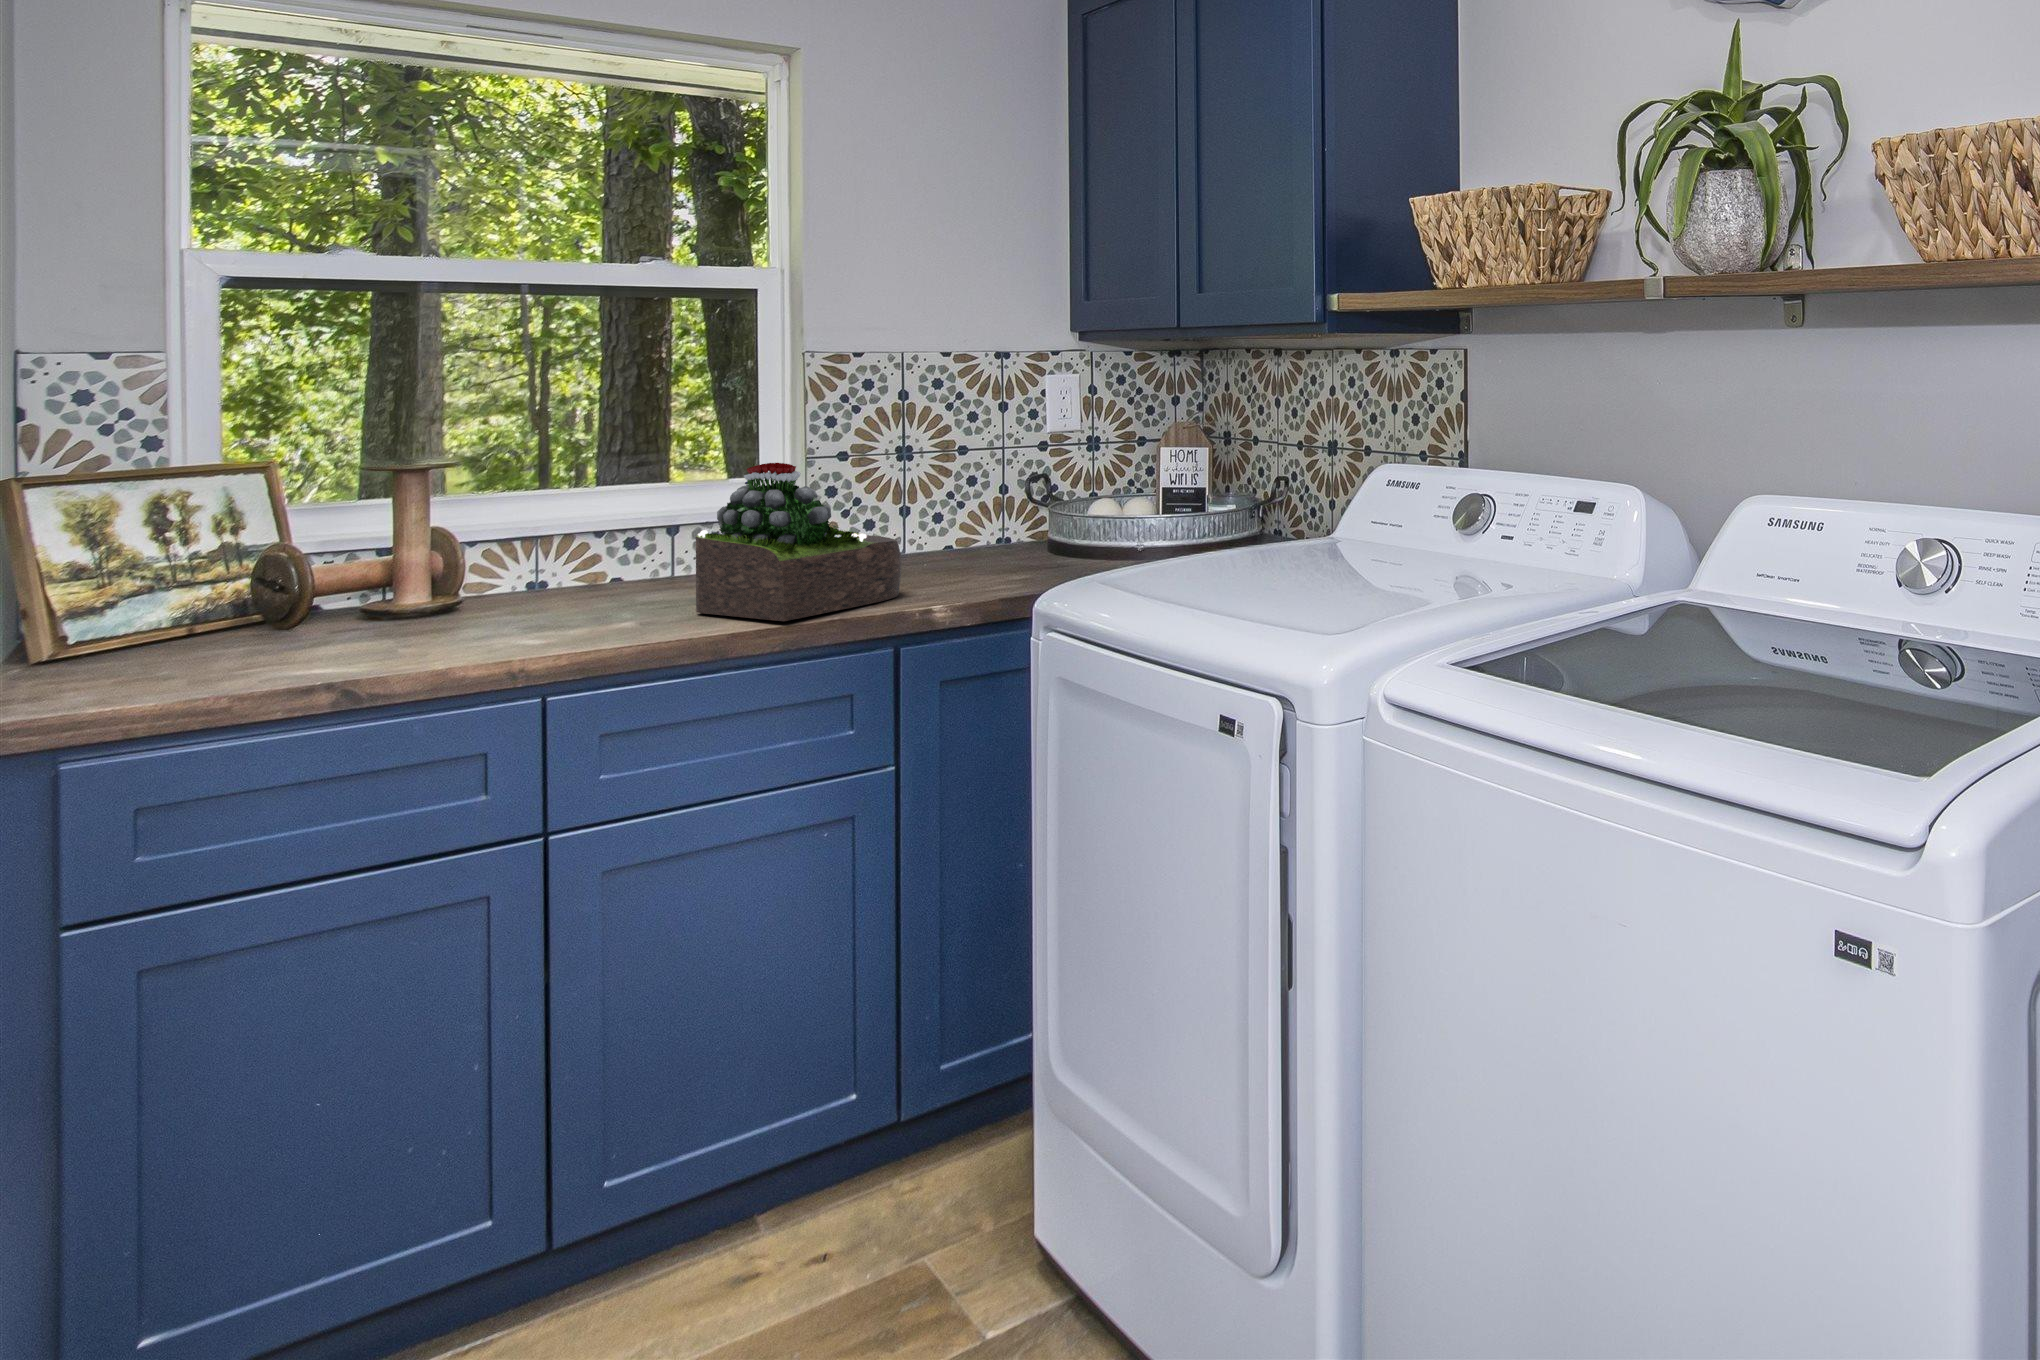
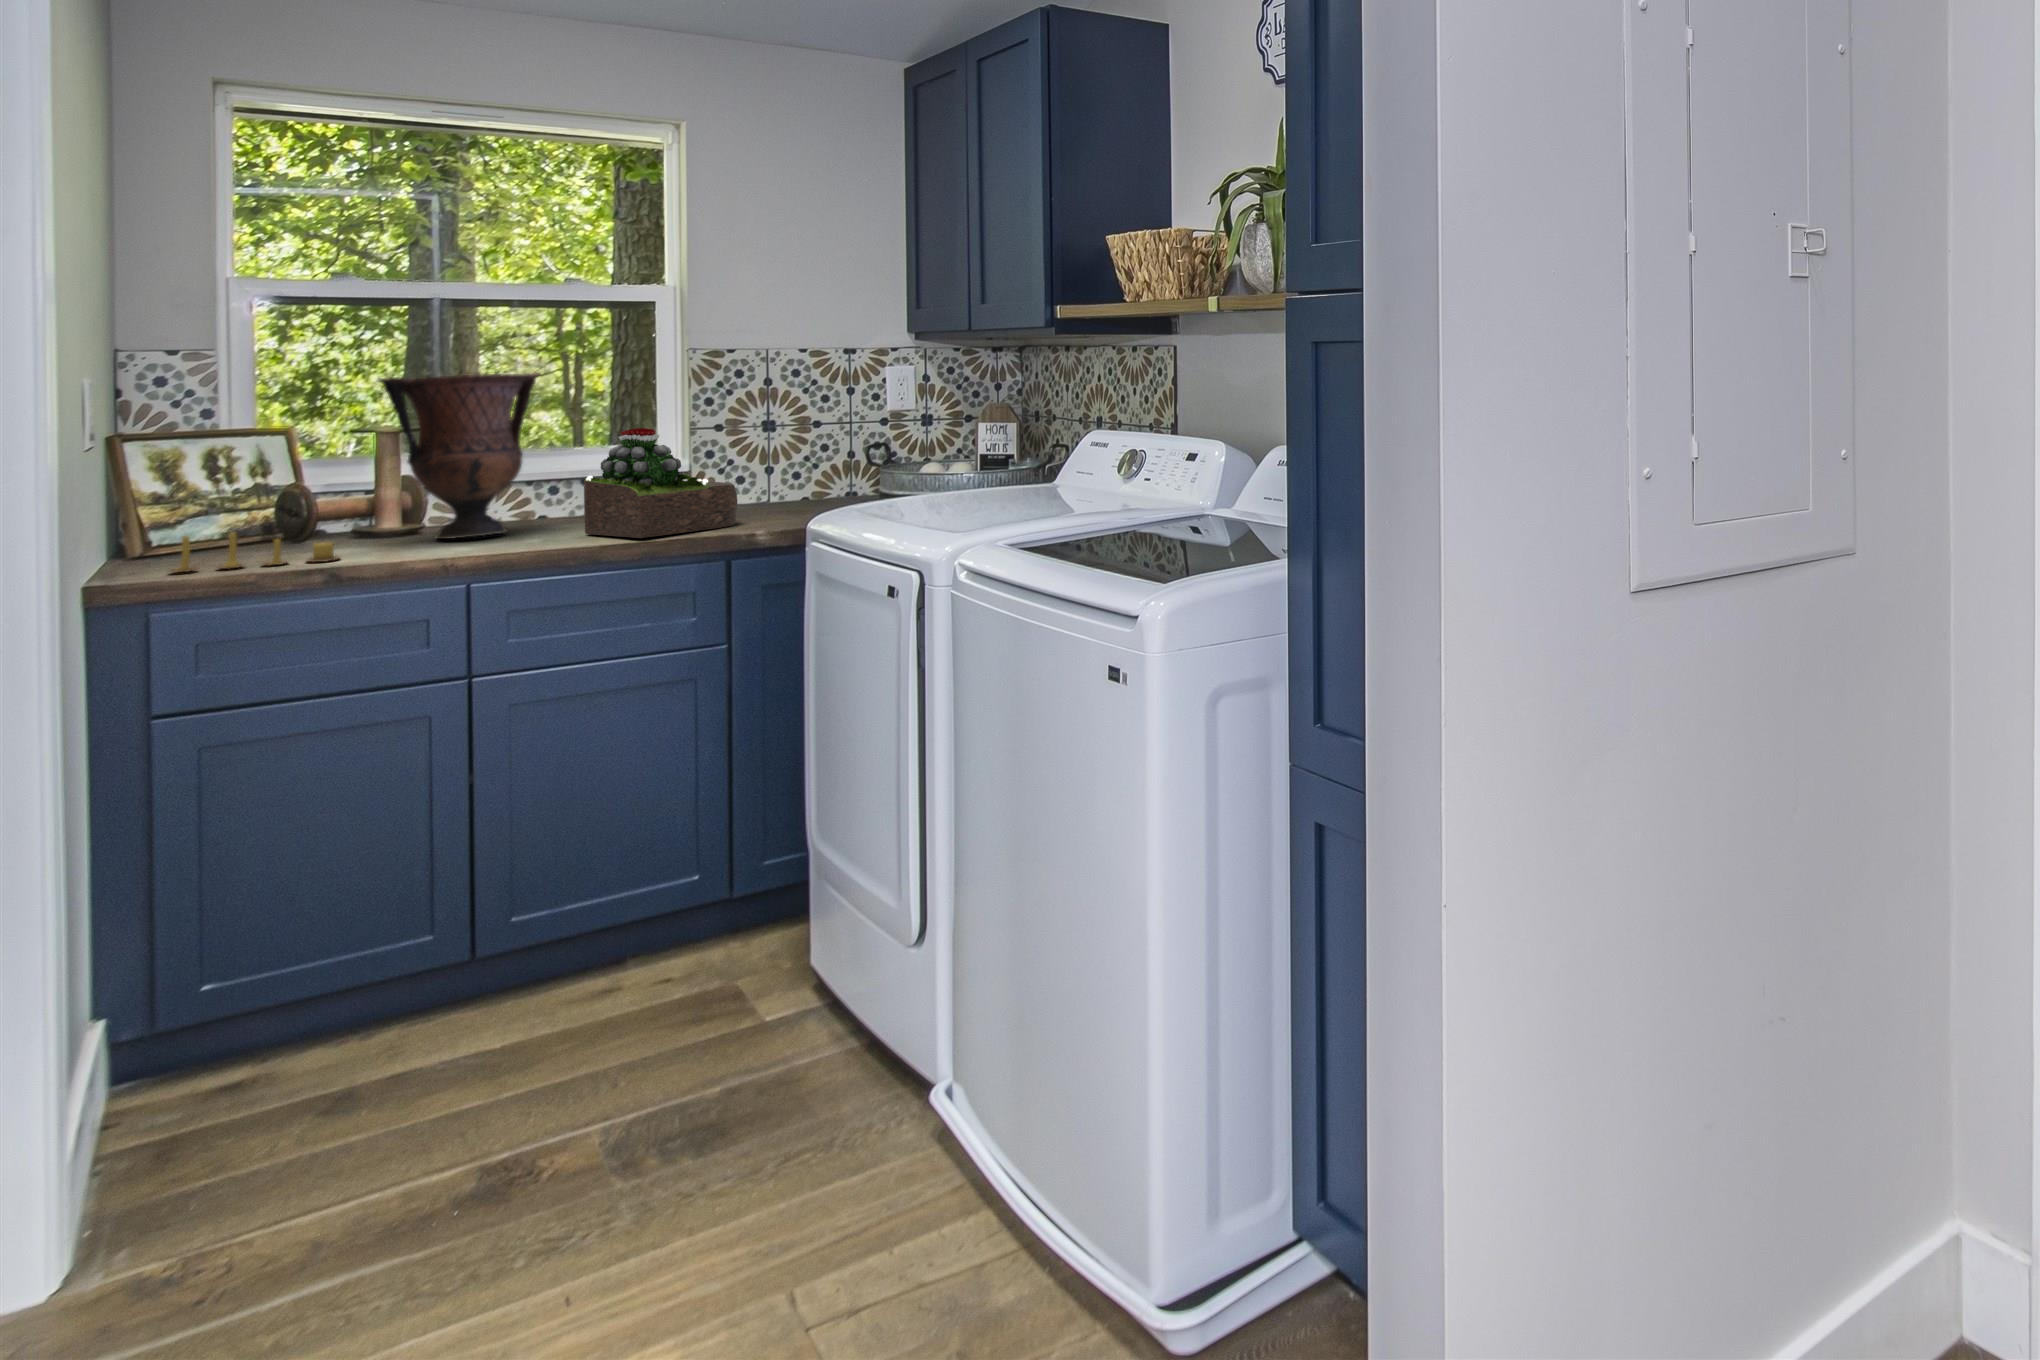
vase: none [402,384,629,623] -> present [377,372,541,539]
candle: none [93,620,355,689] -> present [171,532,339,573]

